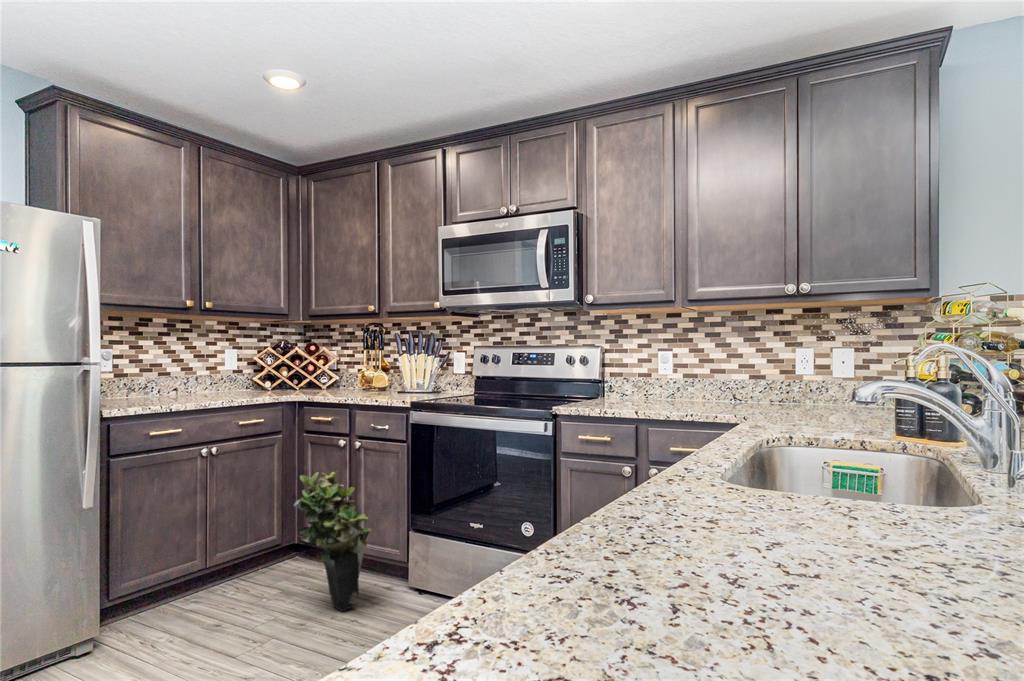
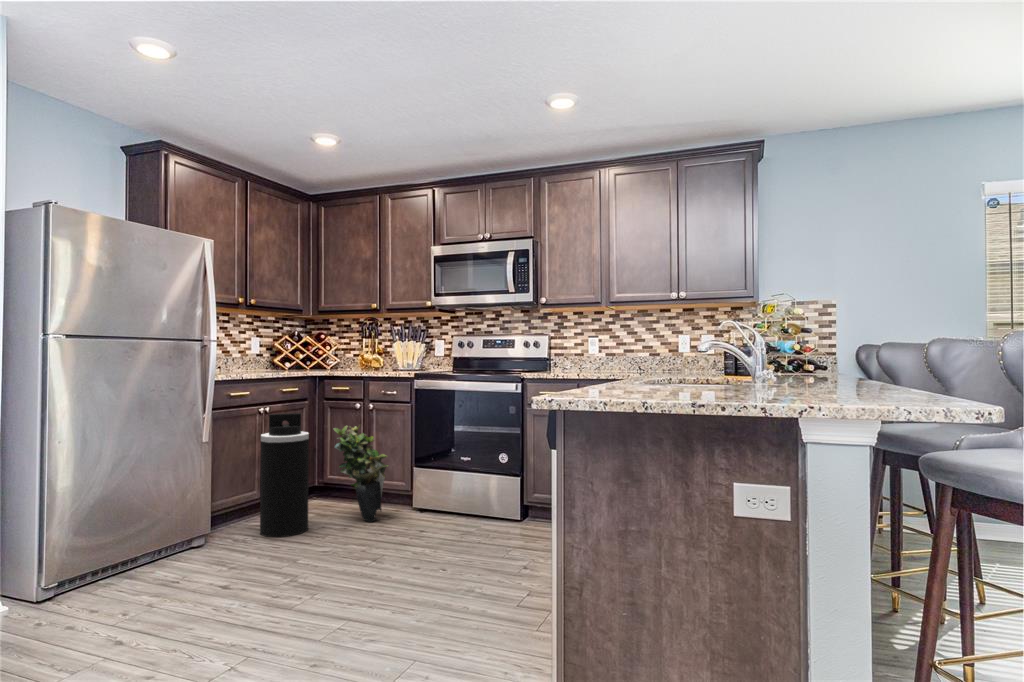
trash can: none [183,459,256,637] -> present [260,413,309,537]

